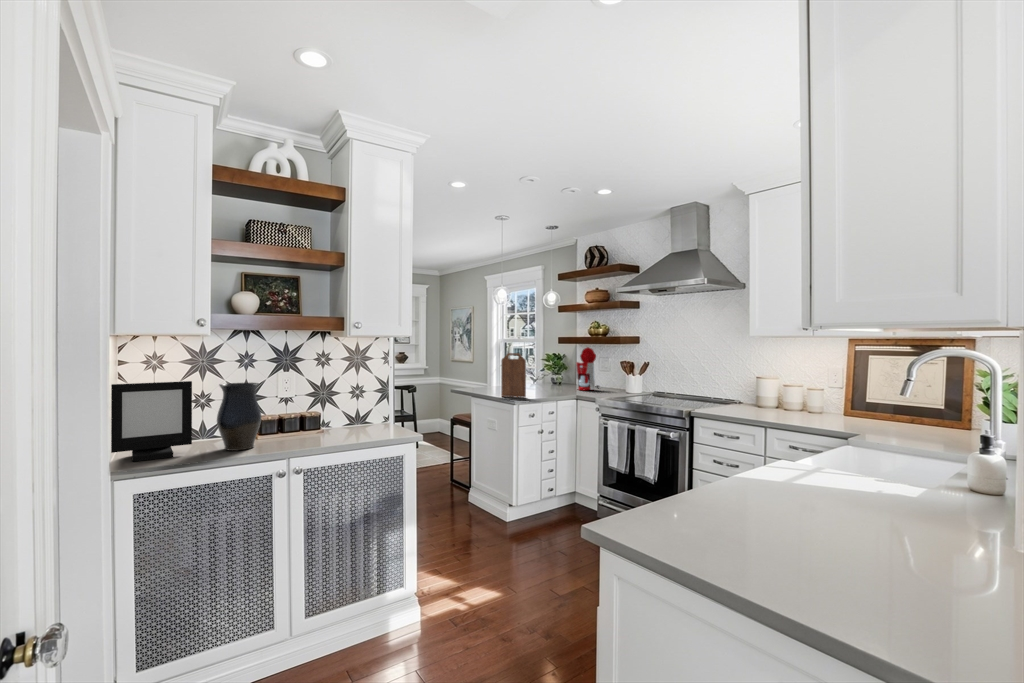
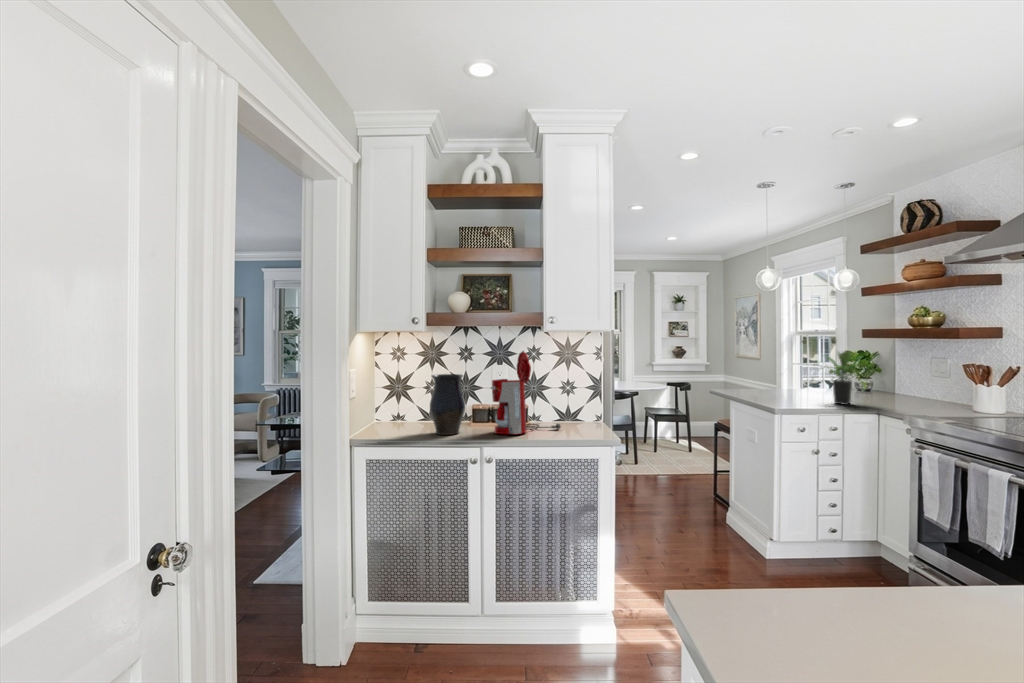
coffee maker: present [576,347,599,390] -> present [492,351,561,434]
cutting board: present [501,353,526,397] -> none [760,350,793,406]
potted plant: none [535,353,572,394] -> present [827,351,857,405]
picture frame: present [111,381,192,462] -> none [355,371,412,435]

